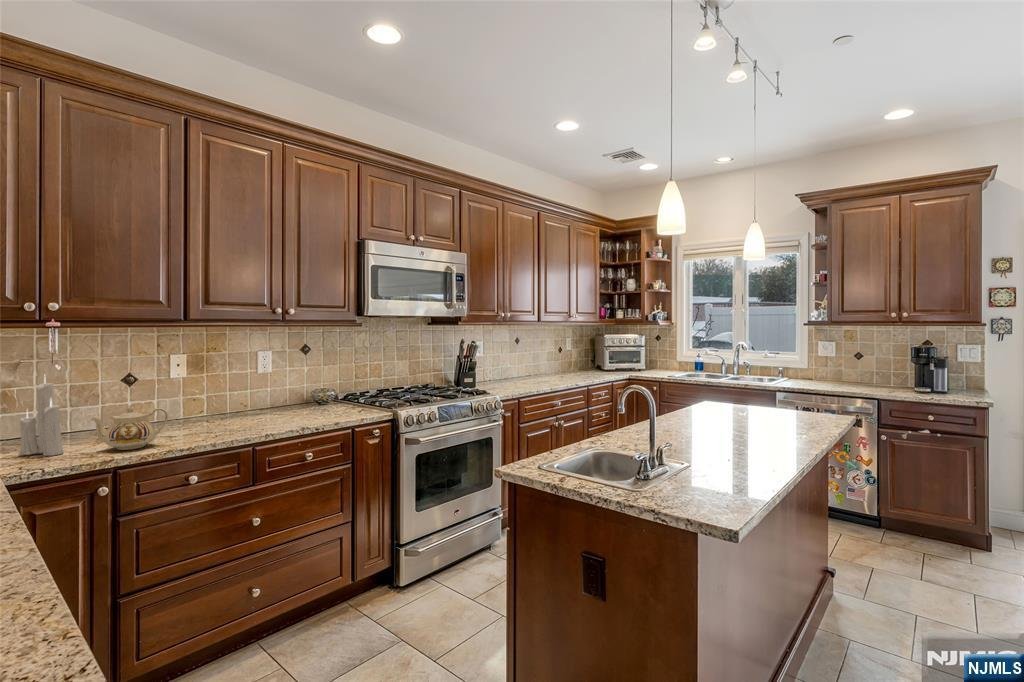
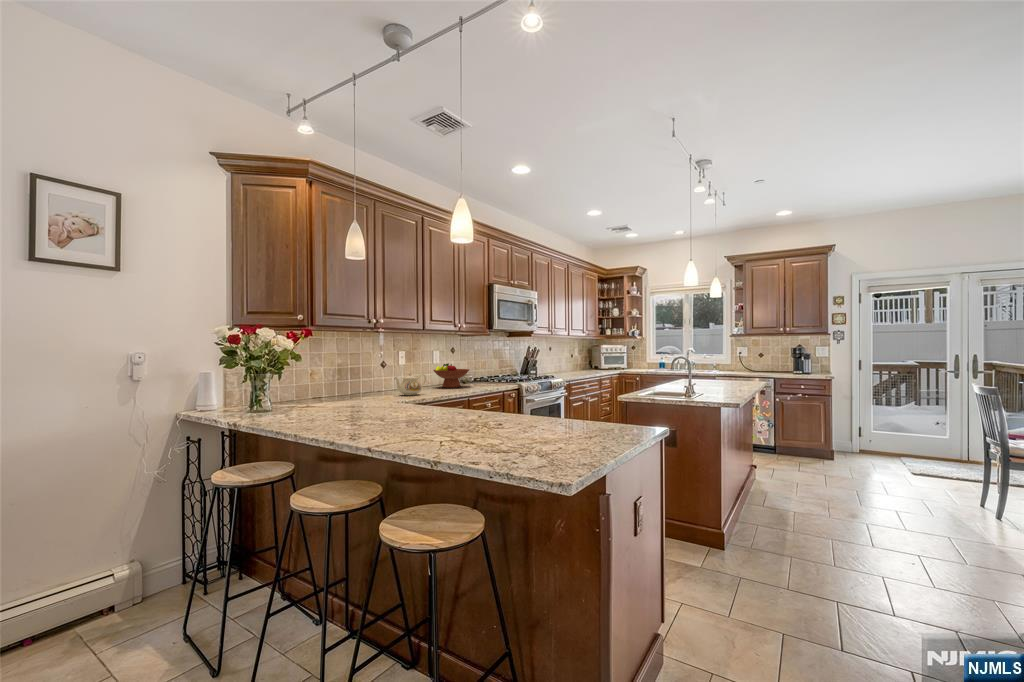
candle: present [19,379,64,456] -> none [359,352,381,397]
fruit bowl: none [235,379,304,422] -> present [433,363,469,388]

